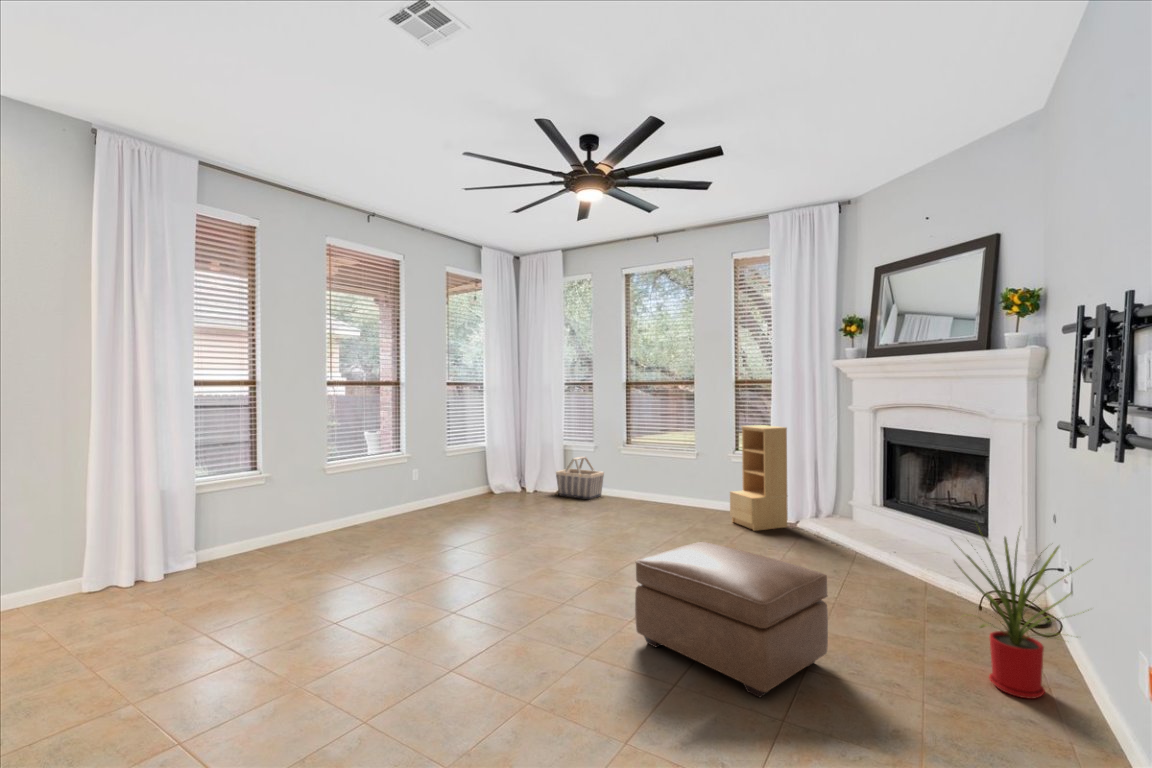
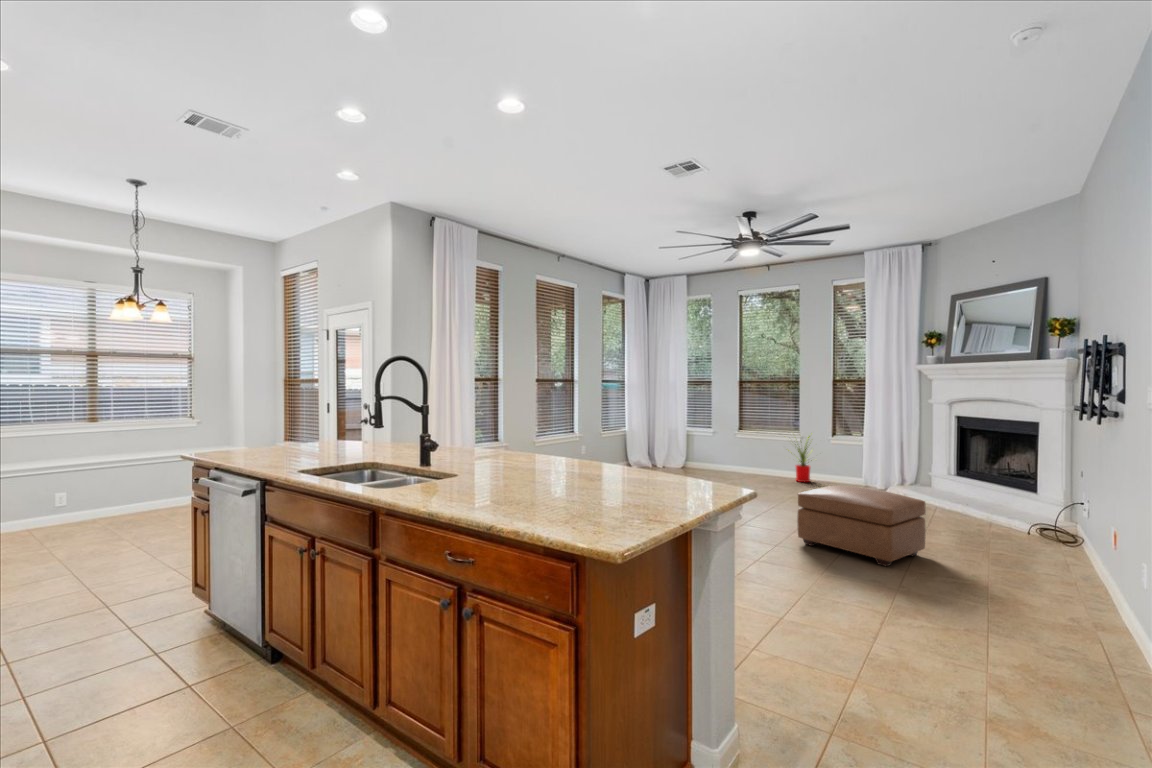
bookshelf: present [730,425,788,531] -> none [832,414,878,493]
basket: present [556,456,604,499] -> none [682,438,722,471]
house plant: present [955,532,1084,699] -> present [788,436,812,482]

